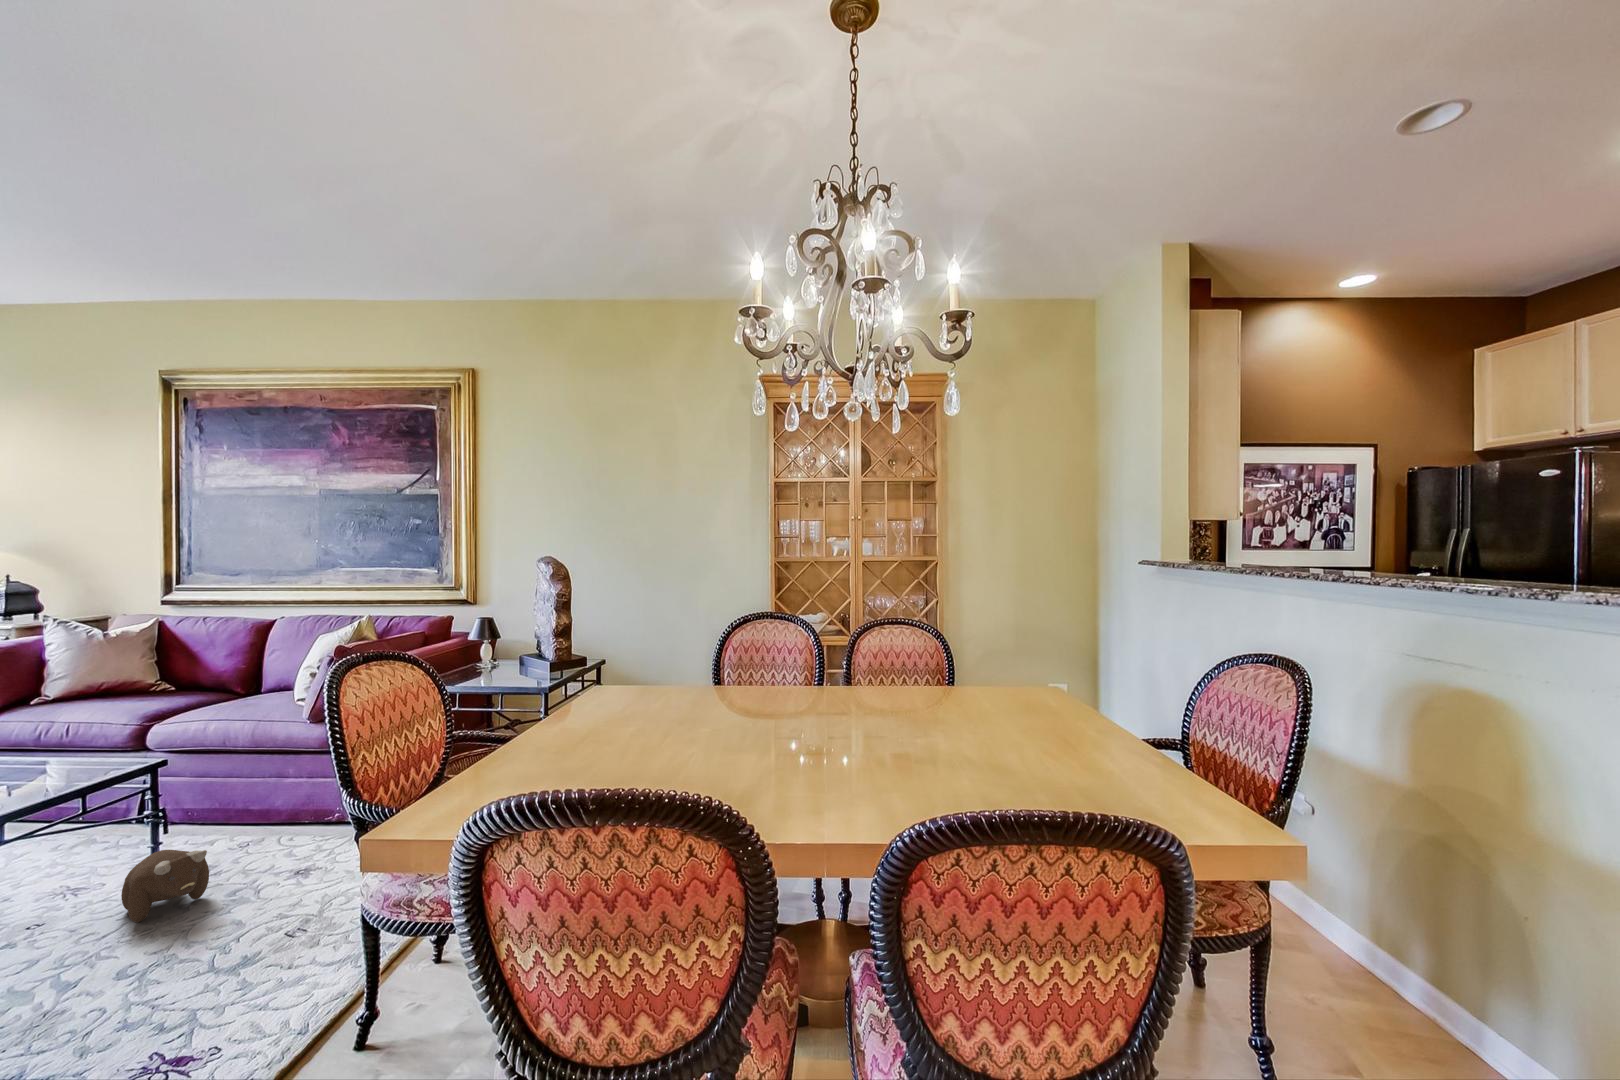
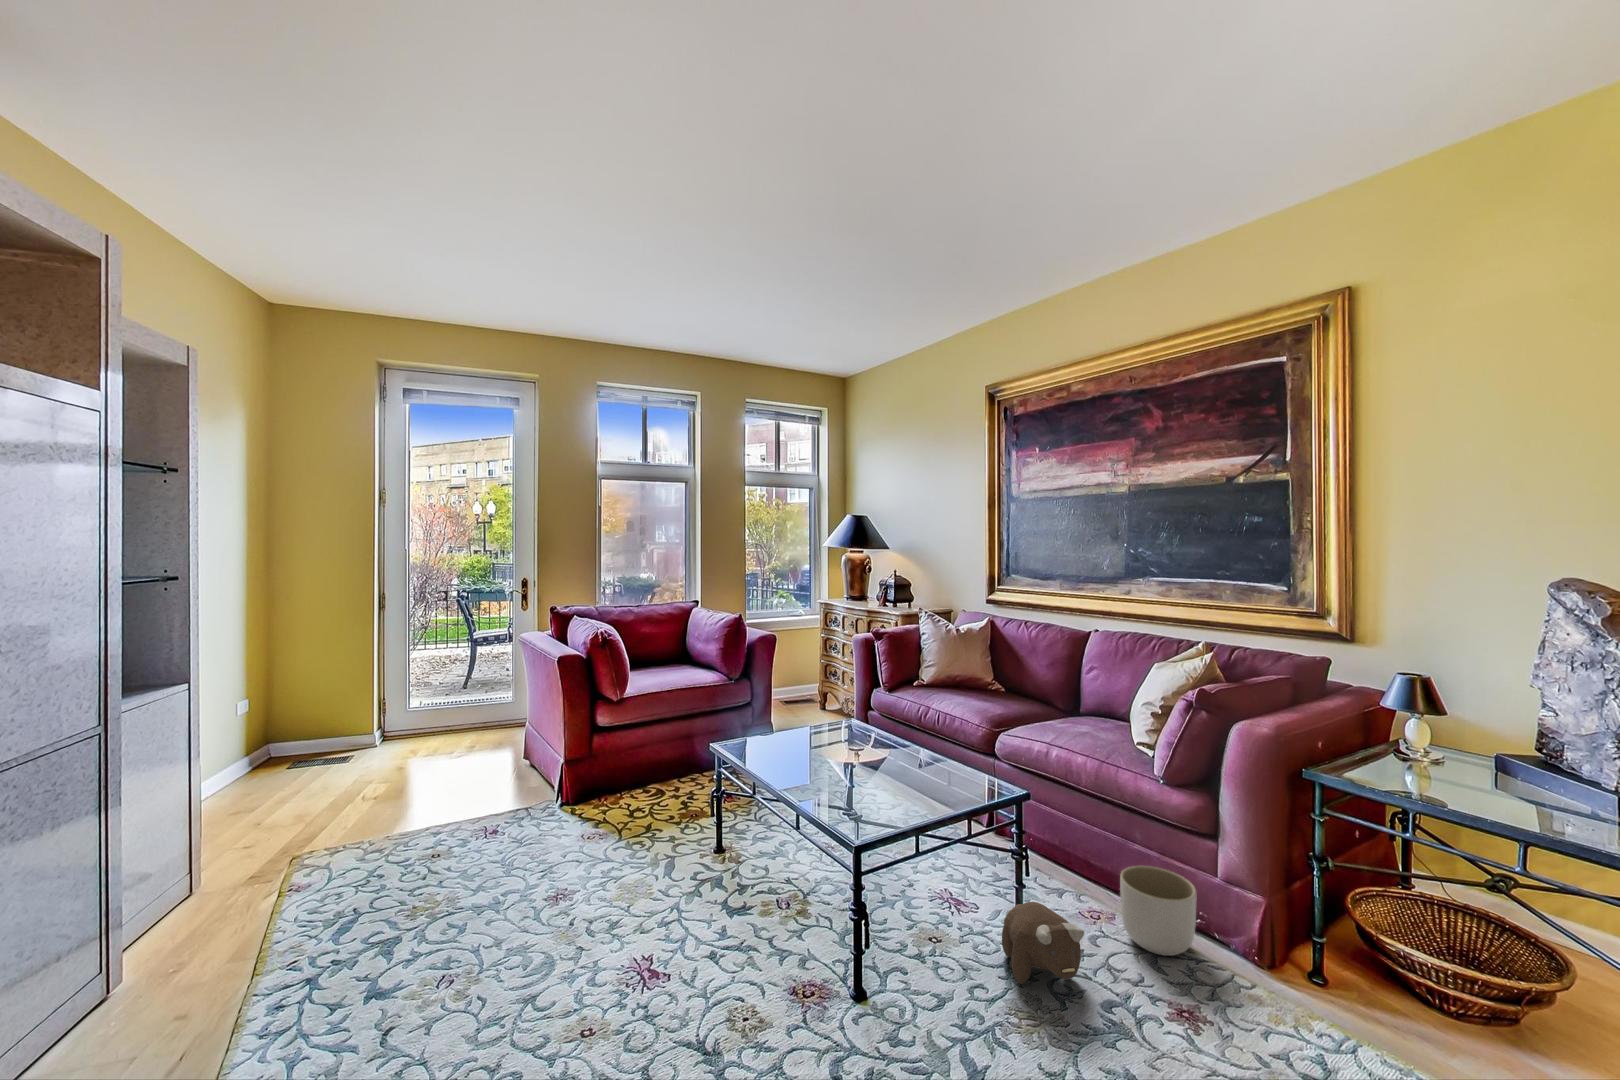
planter: none [263,790,329,854] -> present [1120,866,1197,956]

